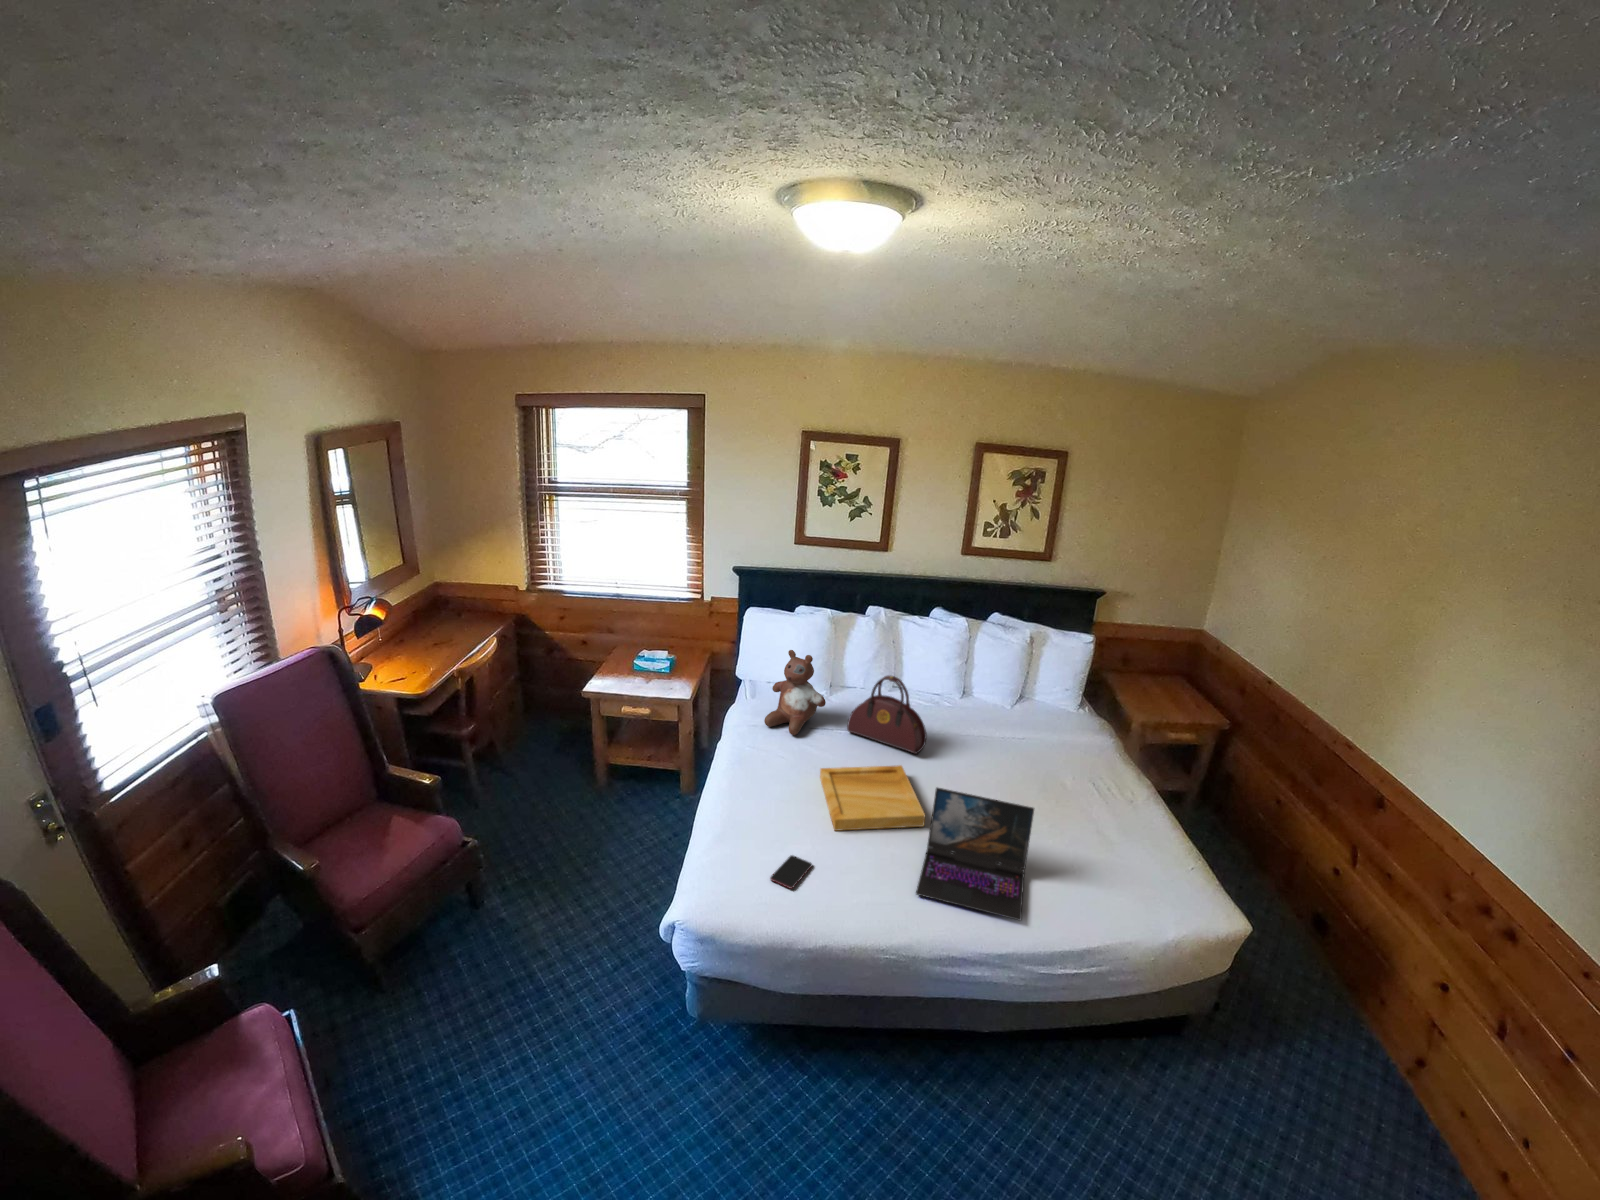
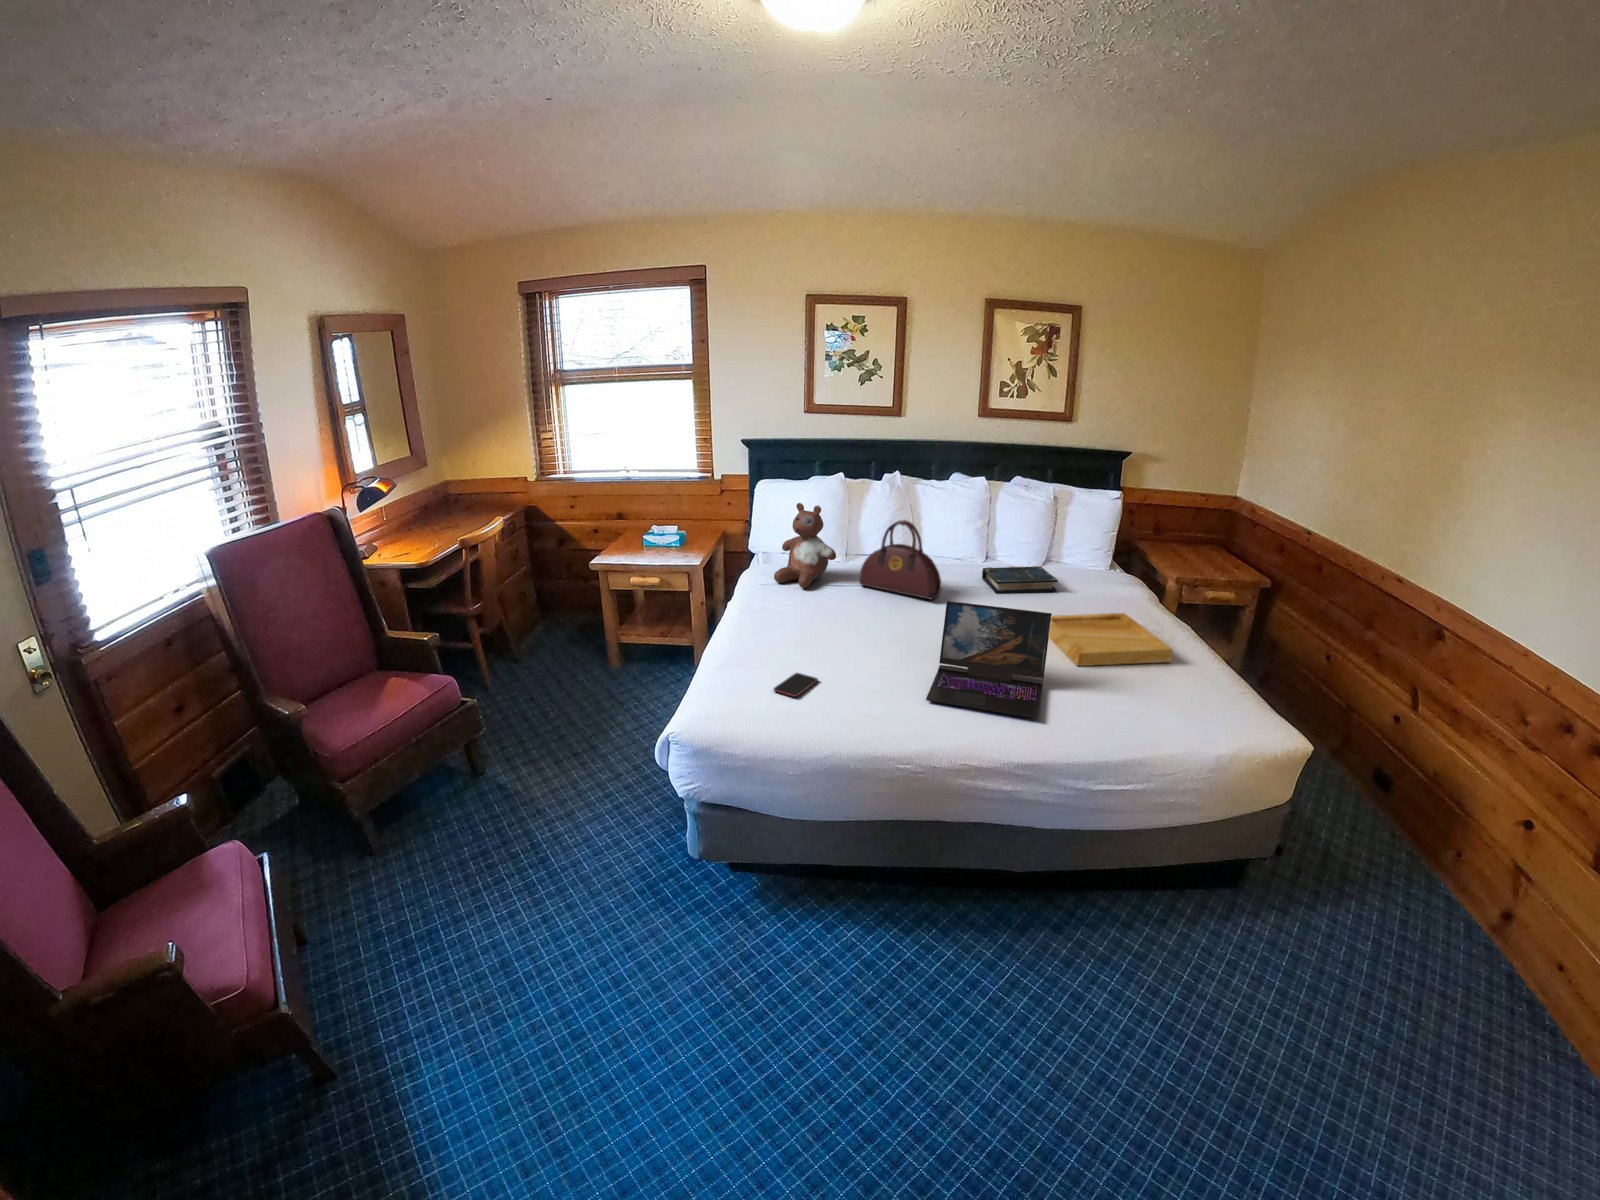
book: none [964,712,1037,744] -> present [982,566,1058,593]
tray: present [820,765,925,831] -> present [1049,613,1173,666]

